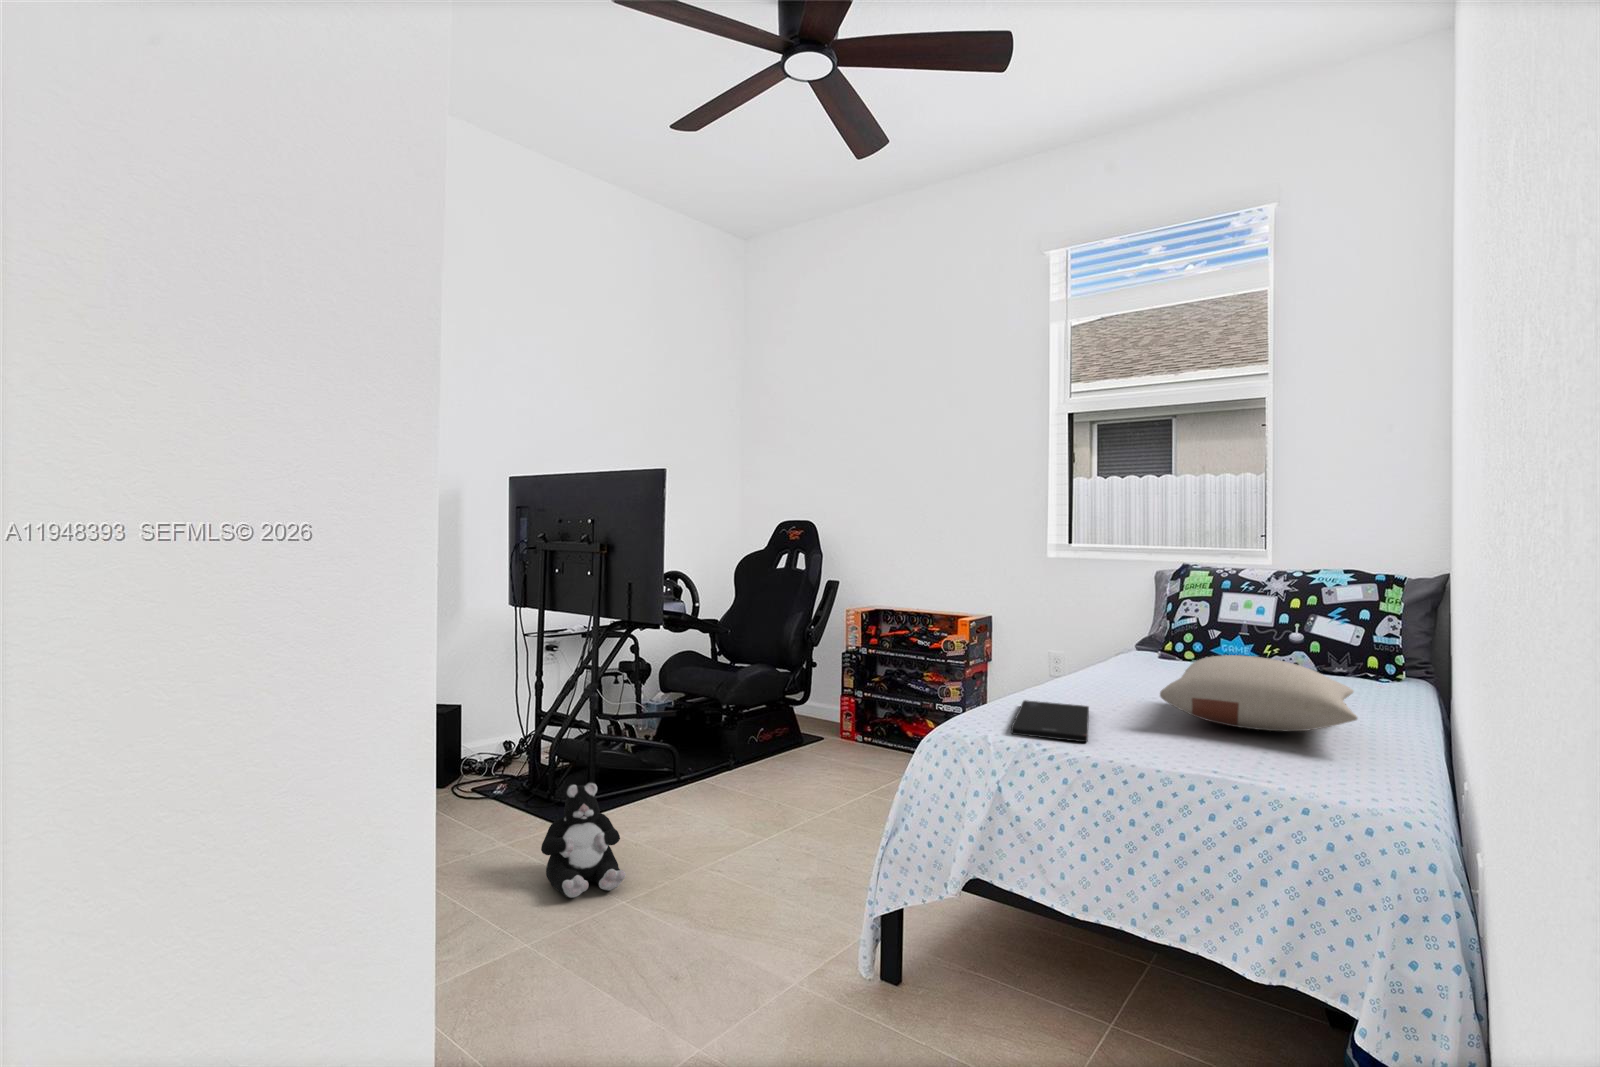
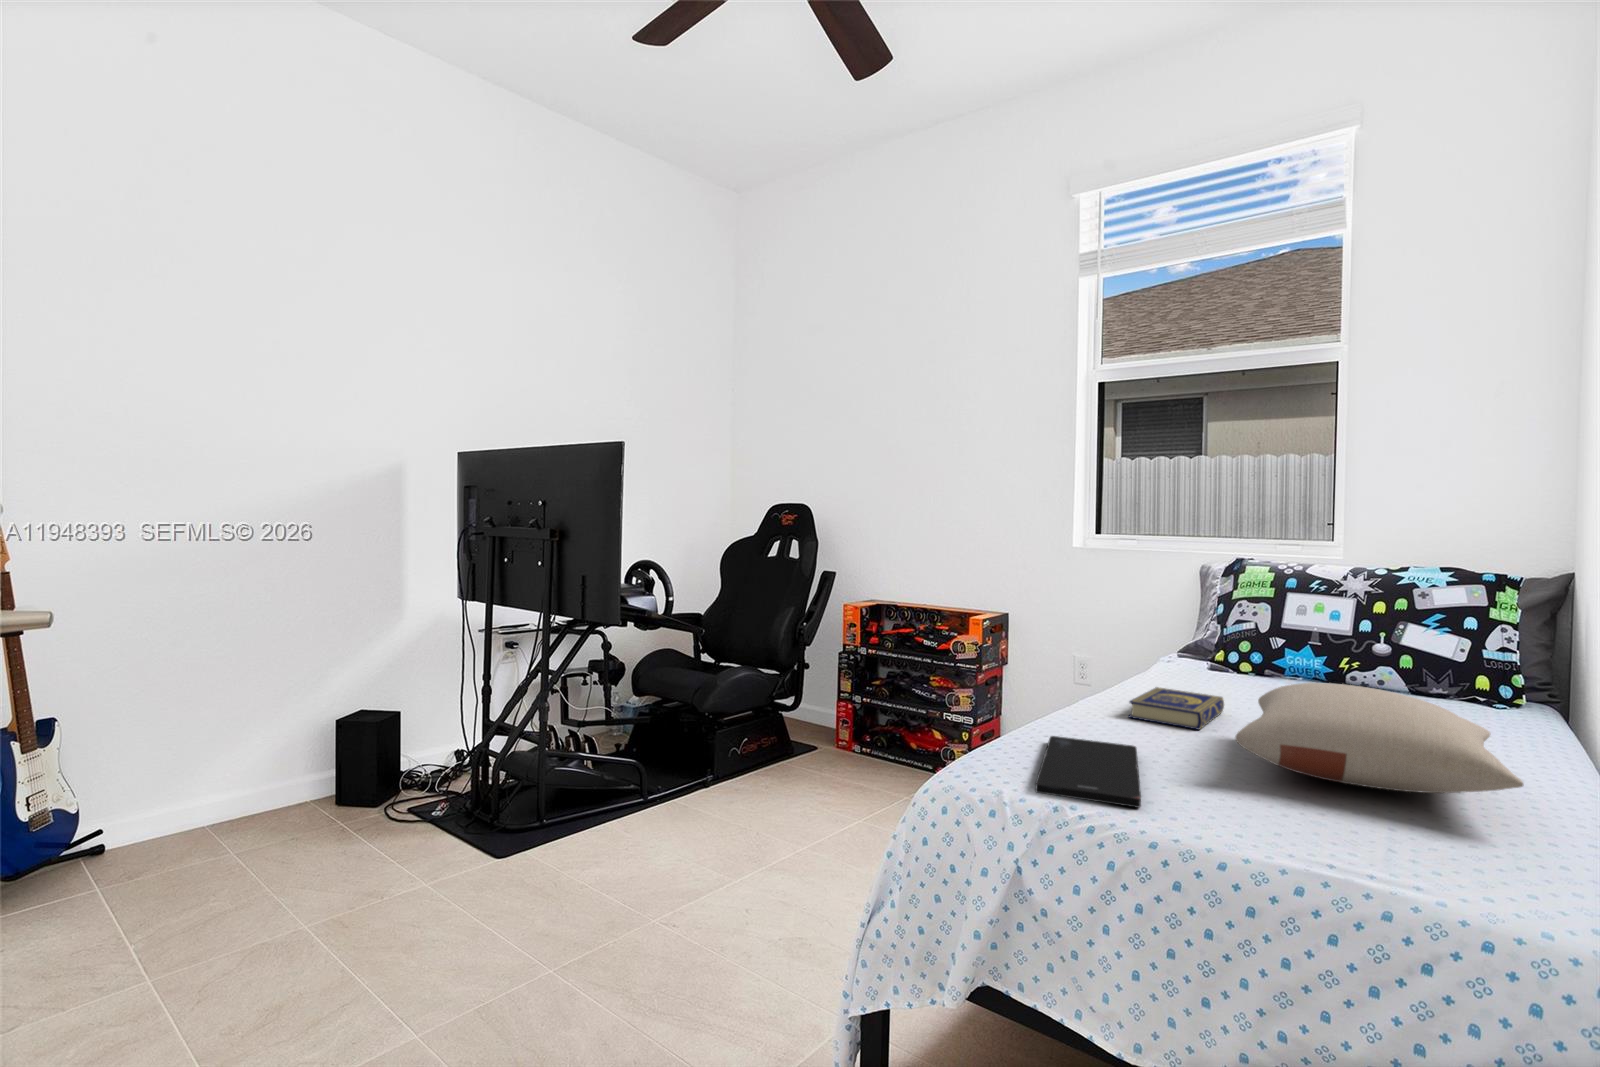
book: none [1086,668,1163,697] -> present [1129,687,1224,730]
plush toy: present [541,782,626,898] -> none [451,819,553,968]

